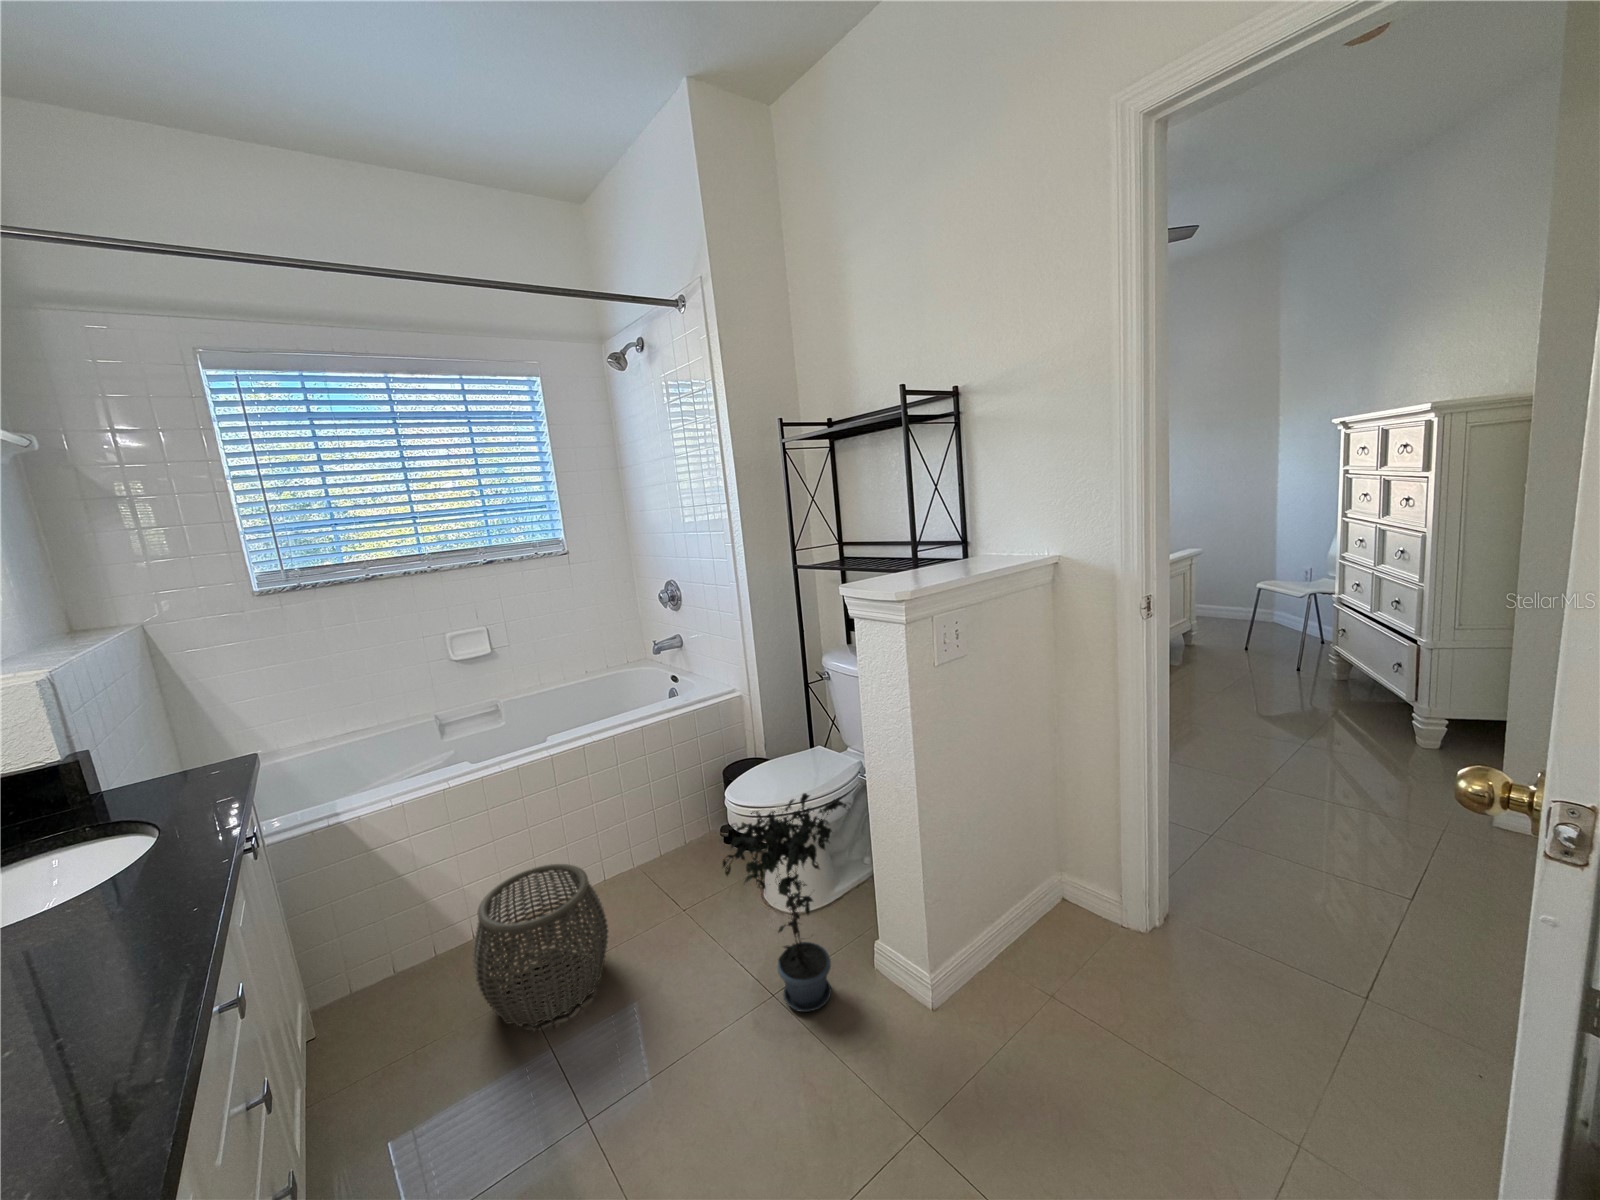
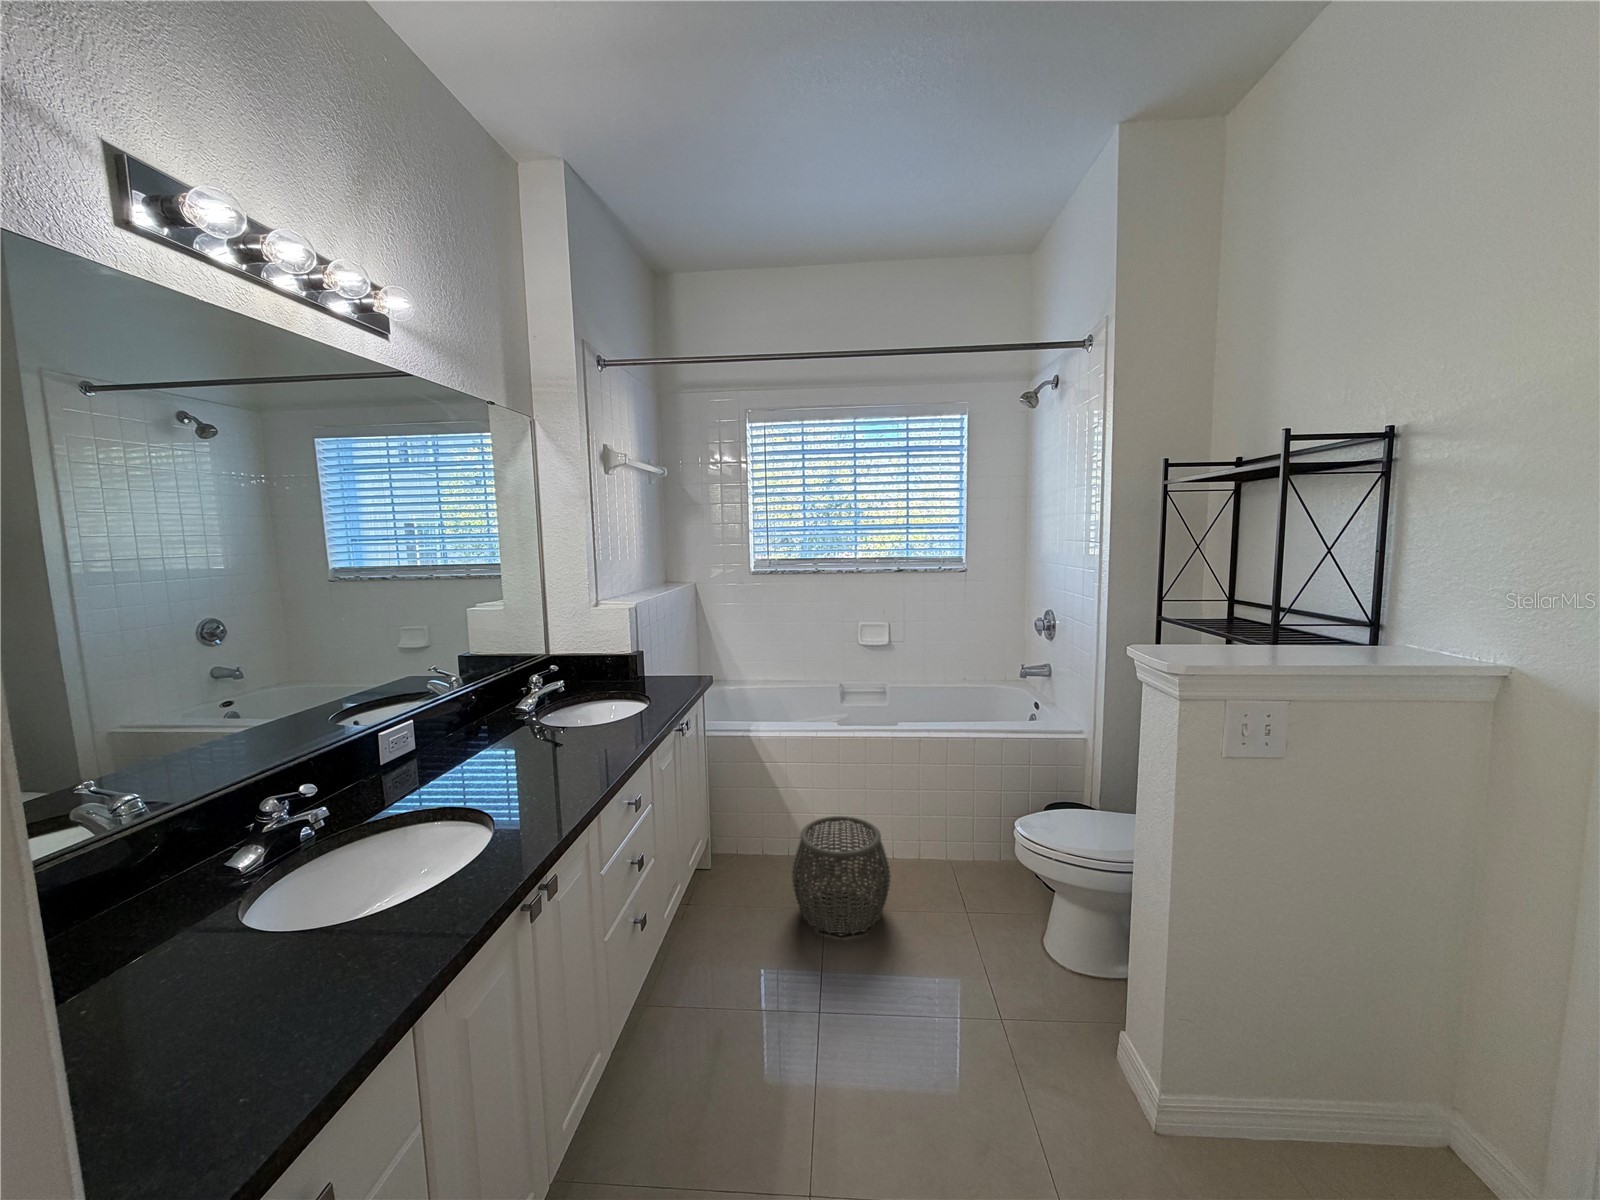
potted plant: present [723,793,849,1012] -> none [951,837,1113,1058]

